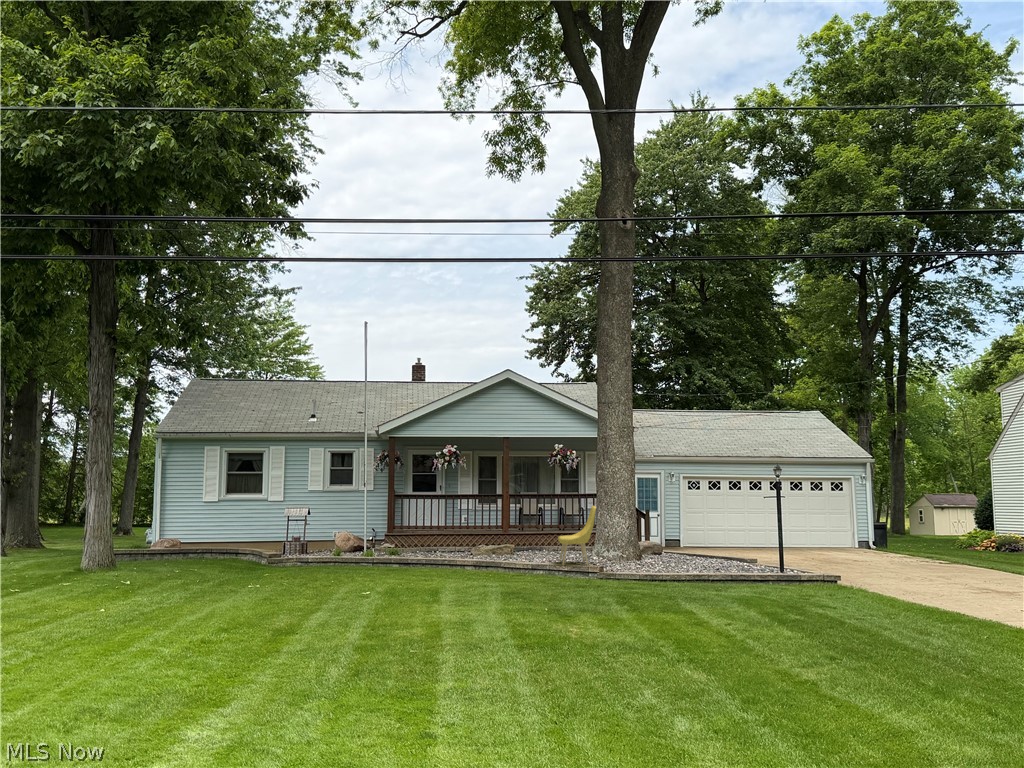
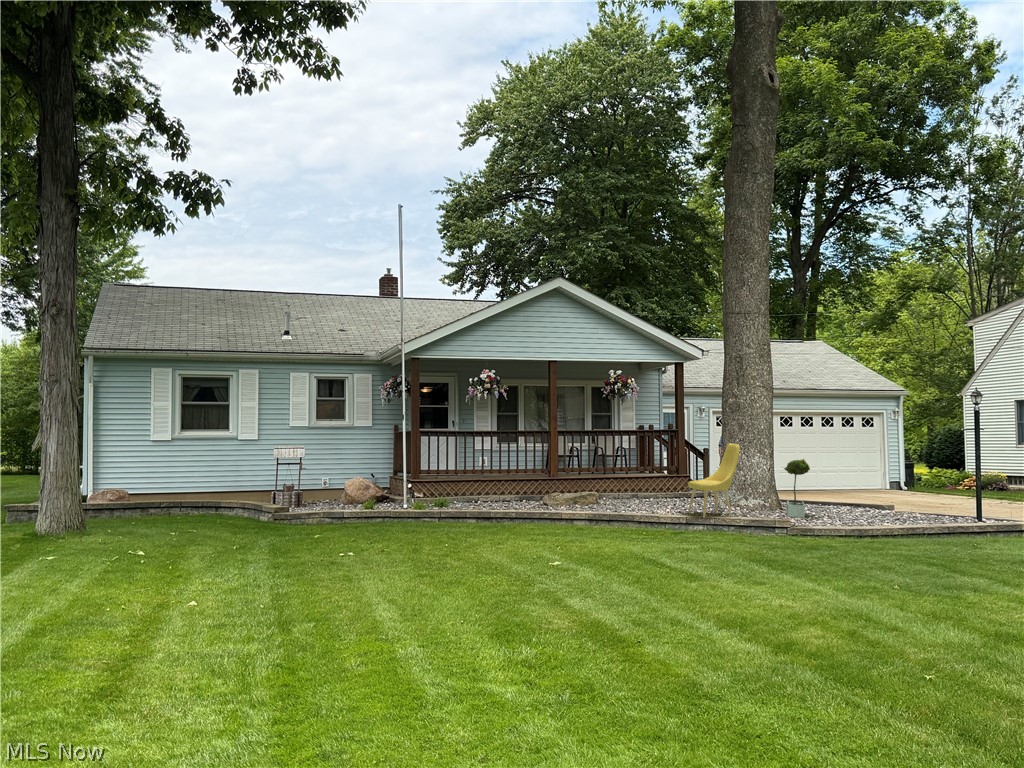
potted tree: none [635,518,654,567] -> present [784,459,810,517]

